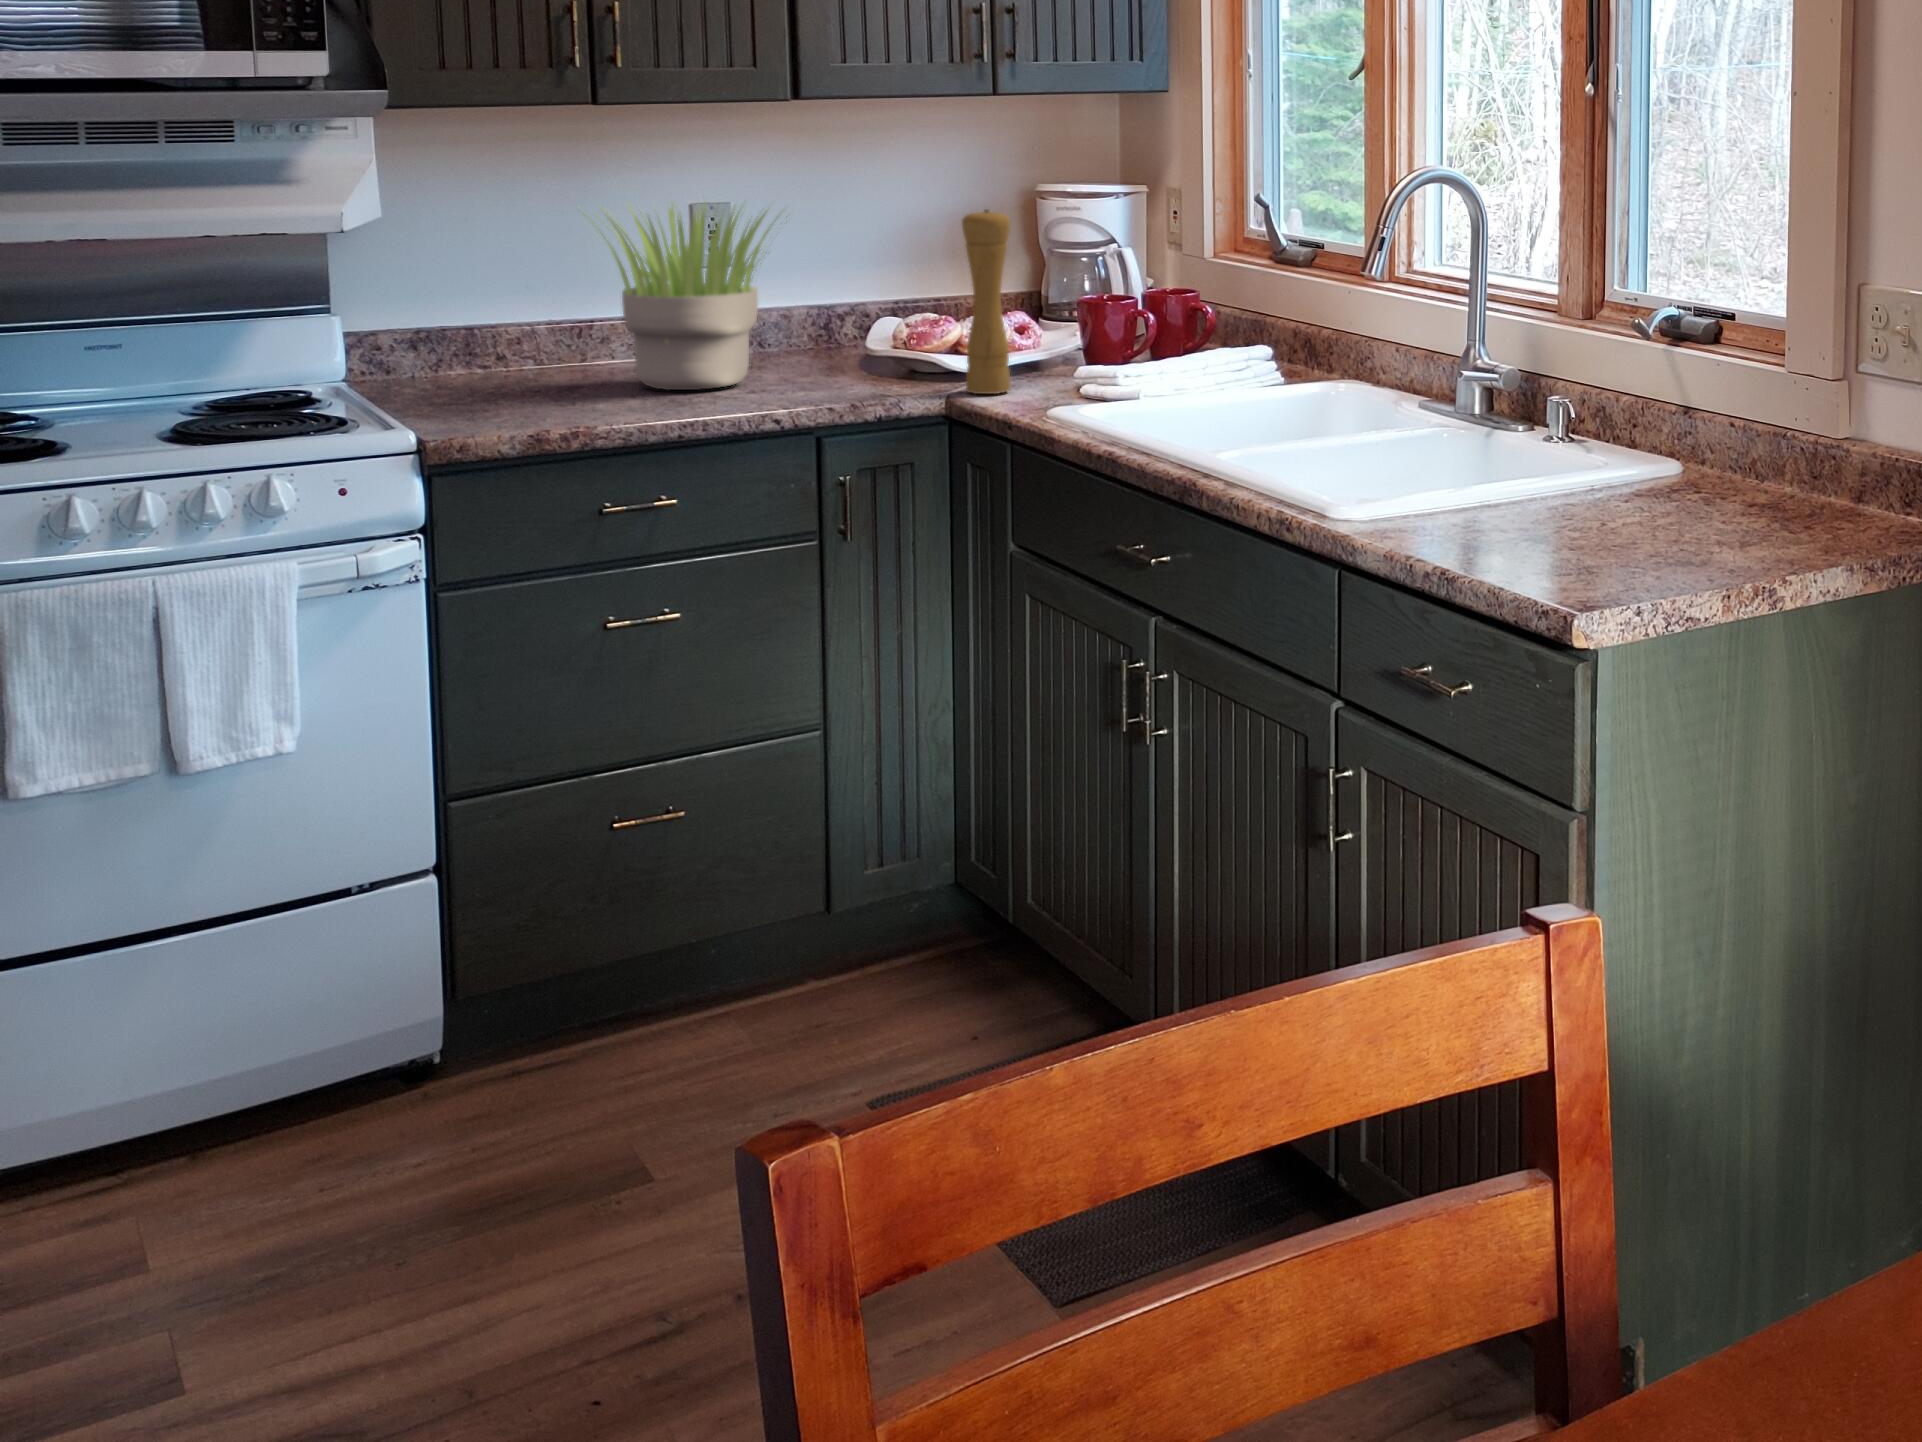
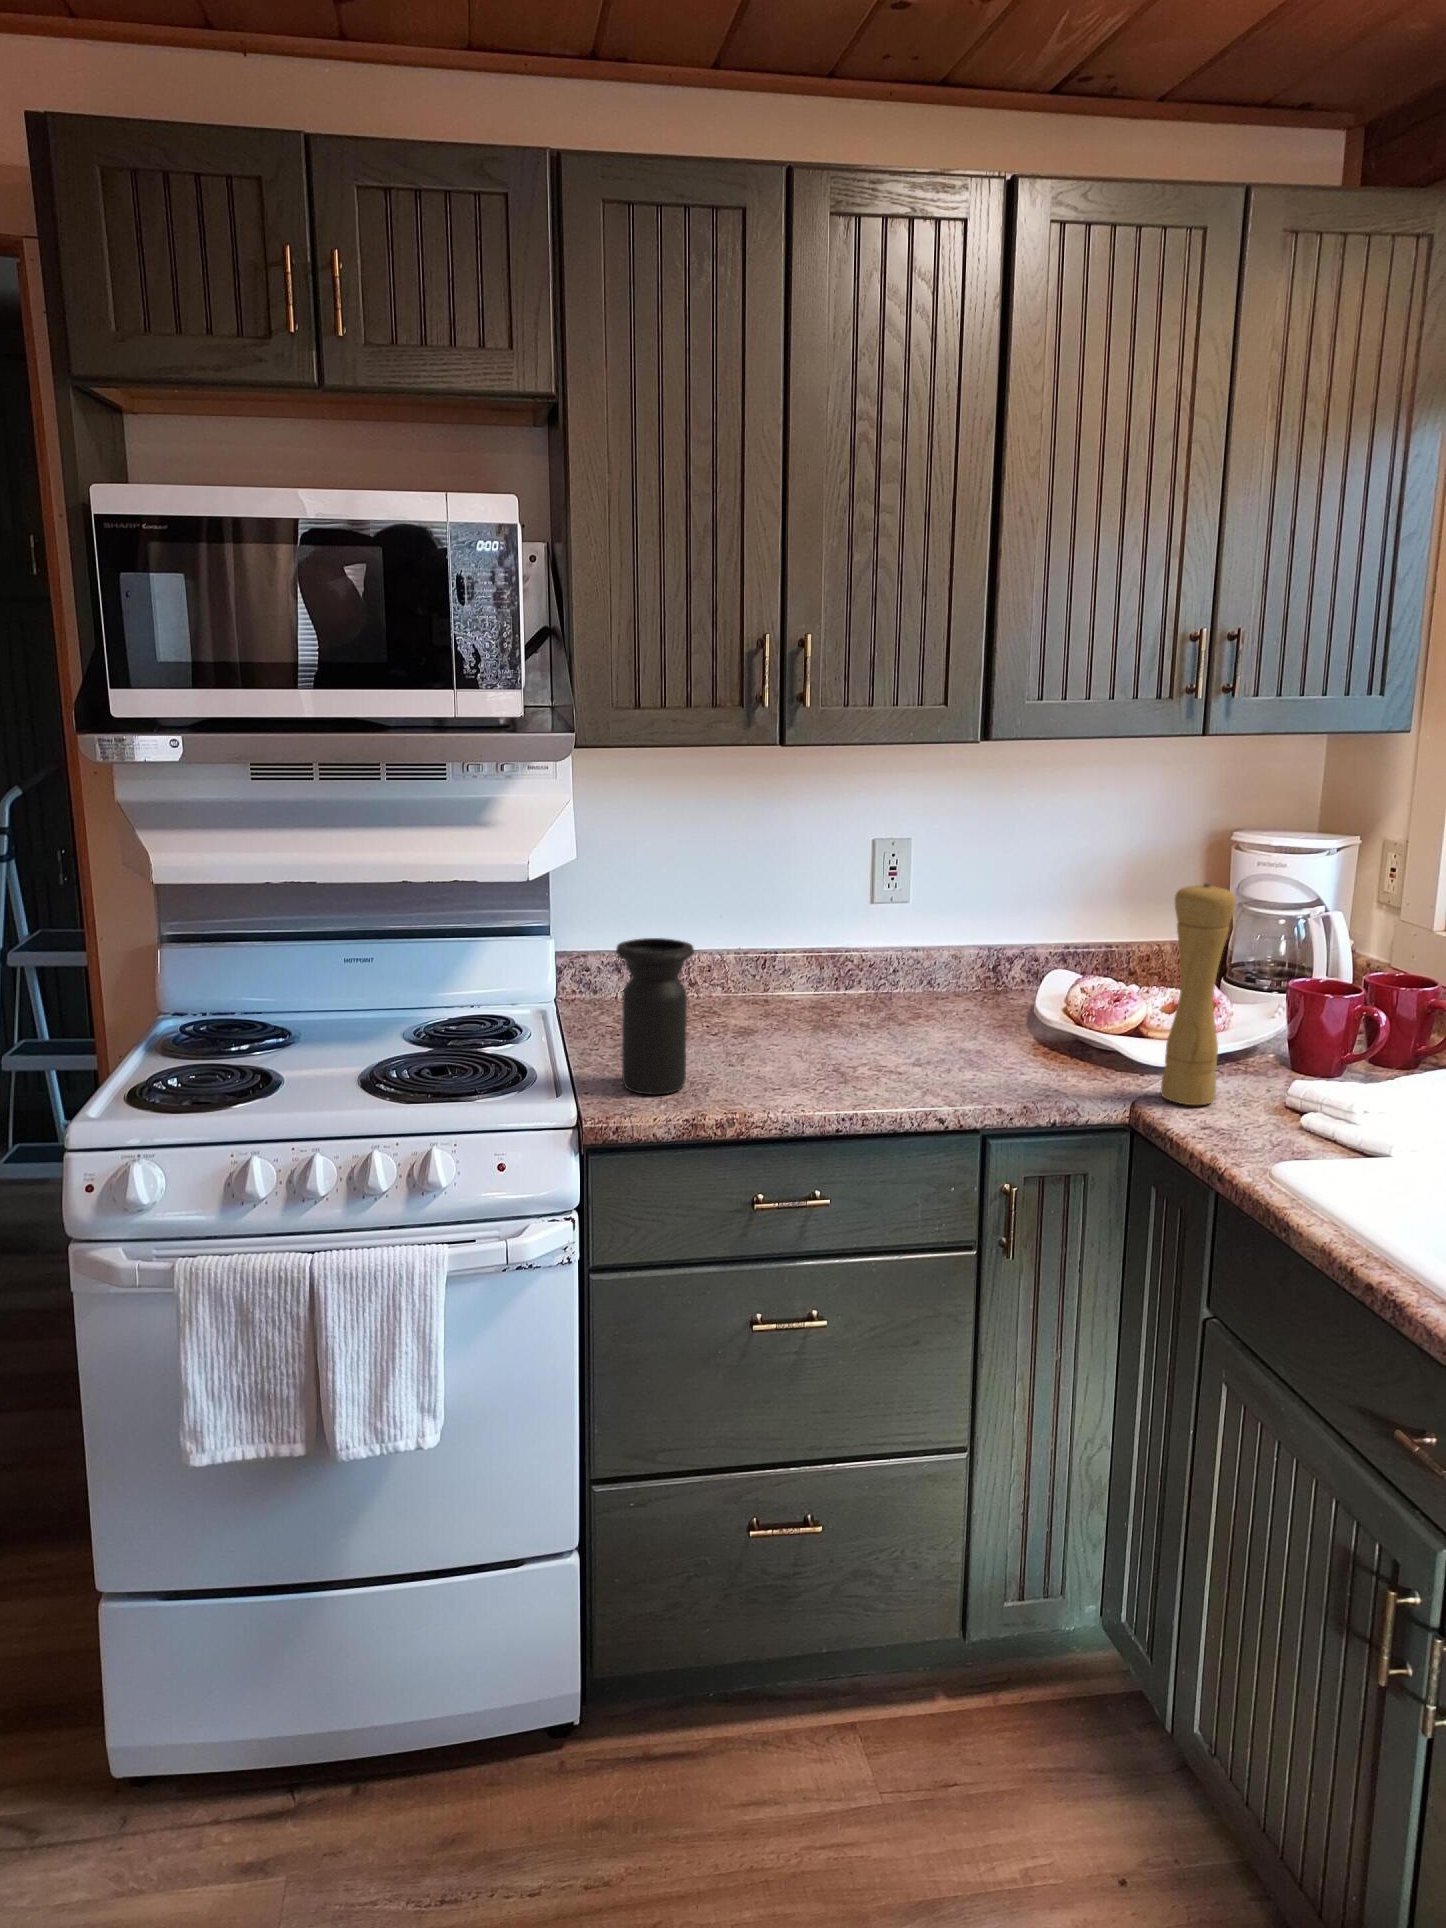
potted plant: present [579,204,782,390] -> none [750,837,984,1053]
vase: none [444,282,525,424] -> present [616,938,694,1095]

